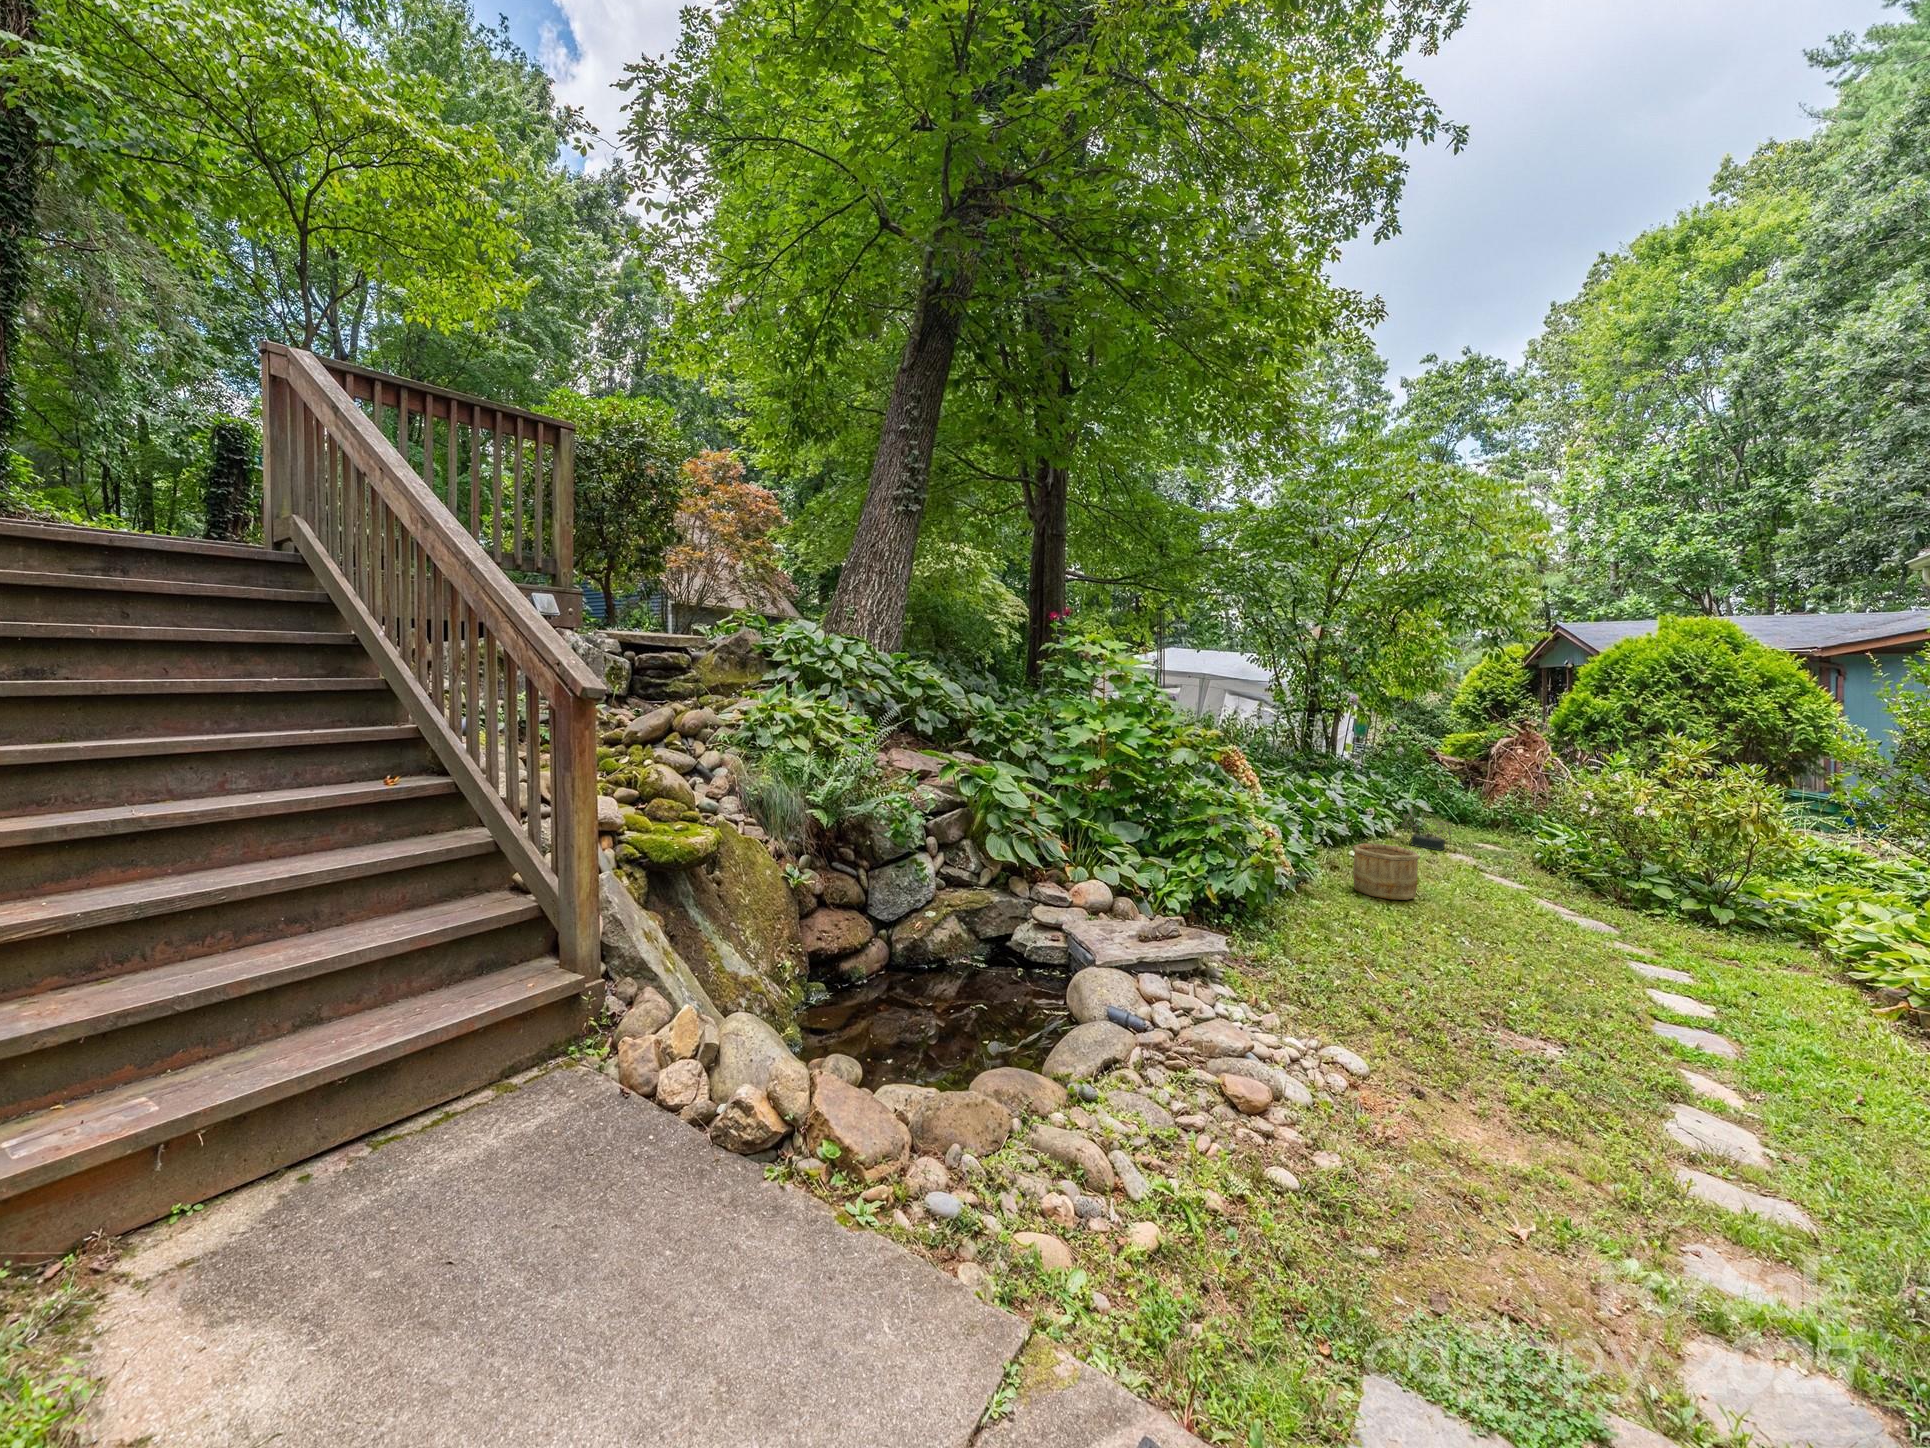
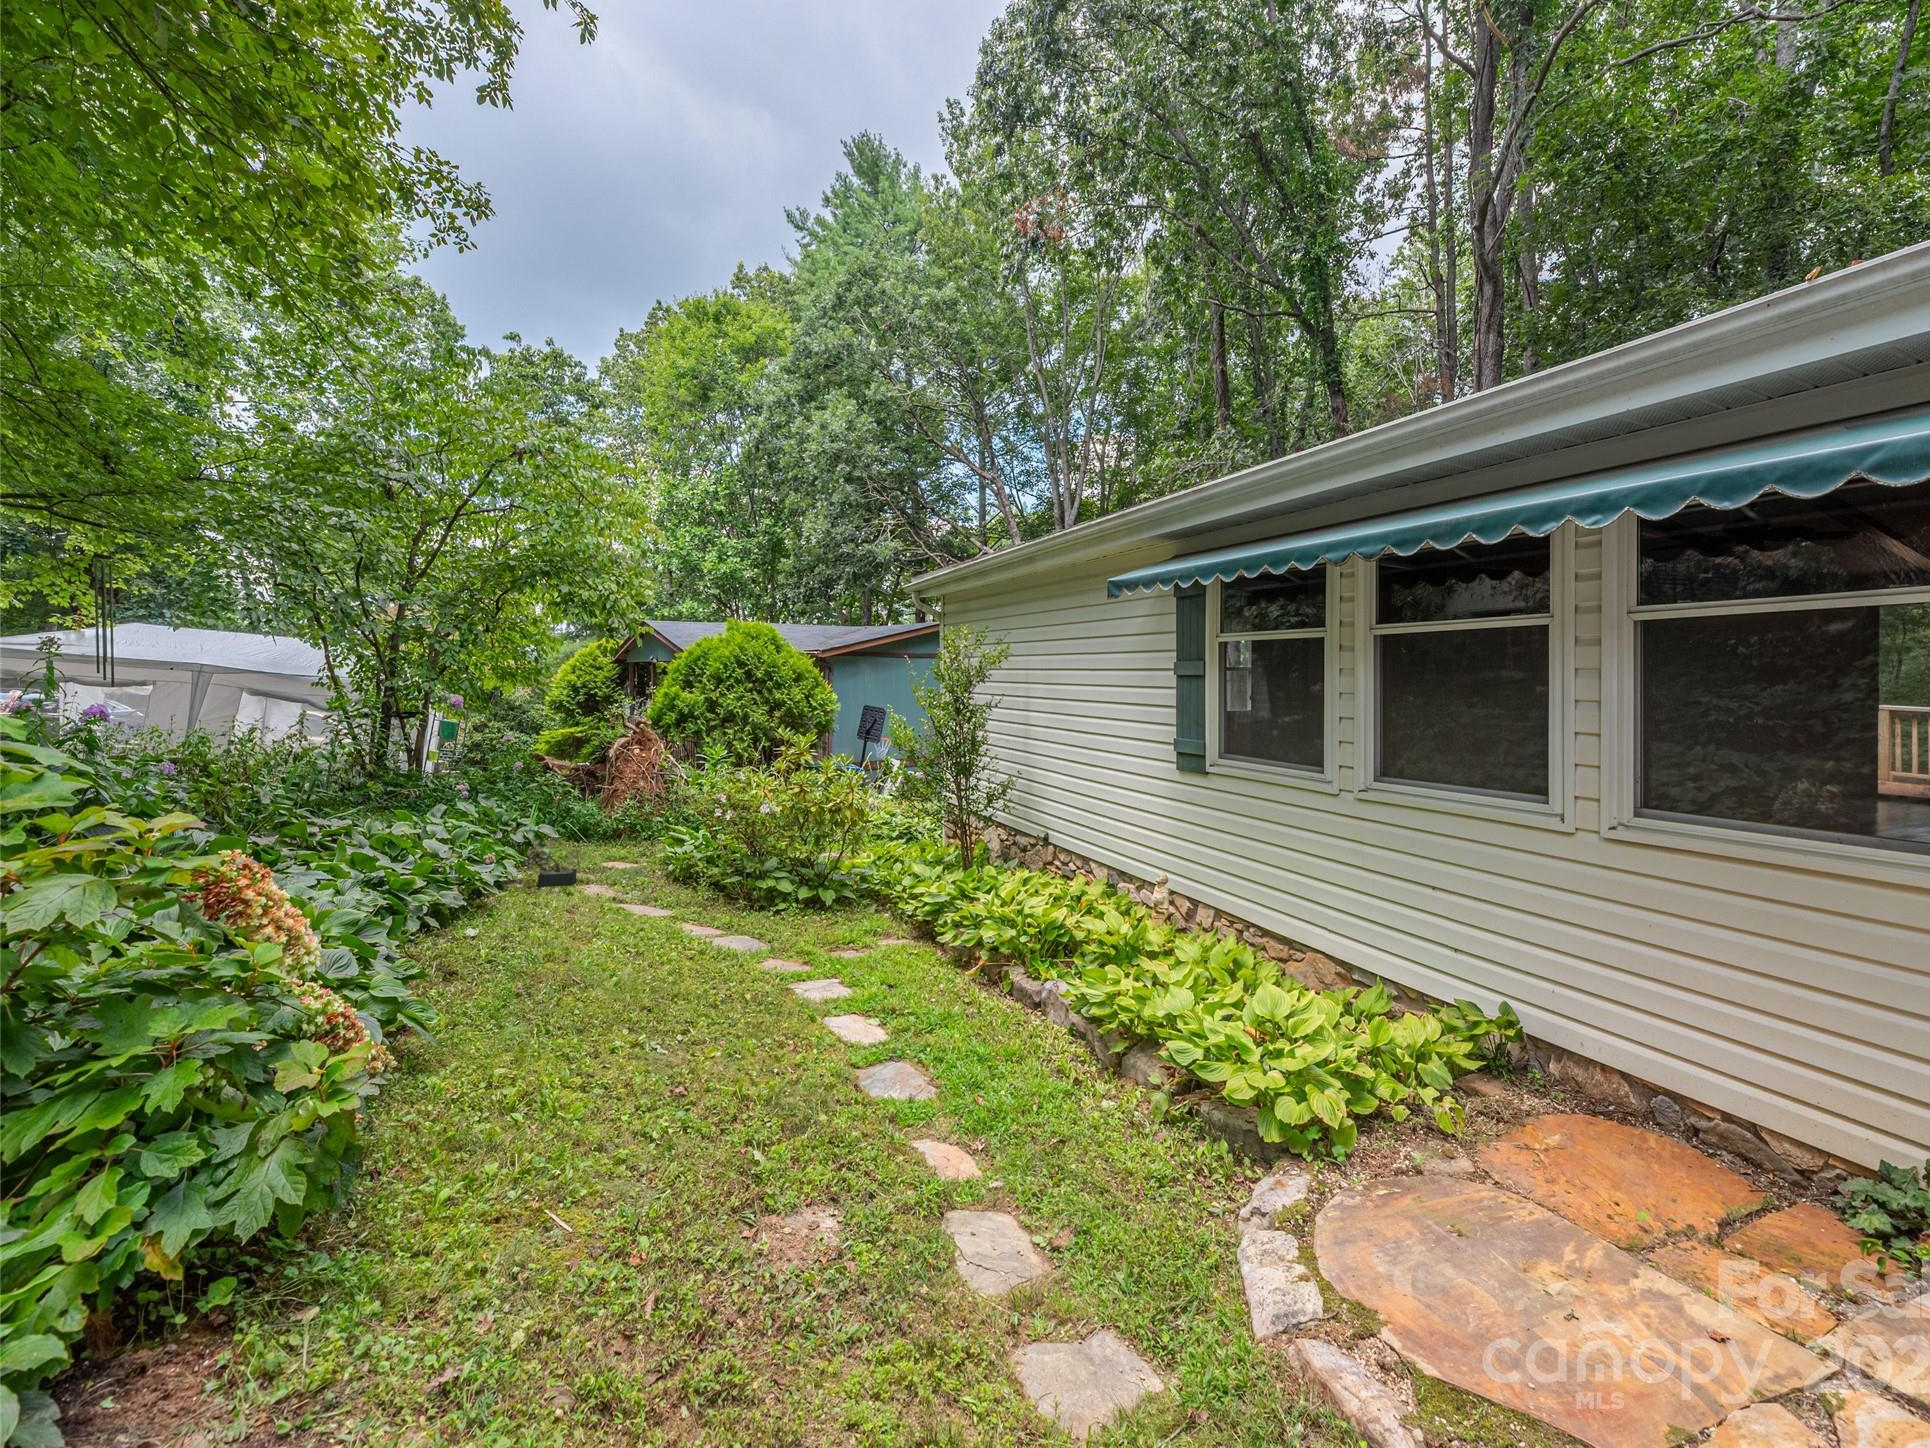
wooden bucket: present [1353,843,1420,900] -> none [476,918,571,1003]

